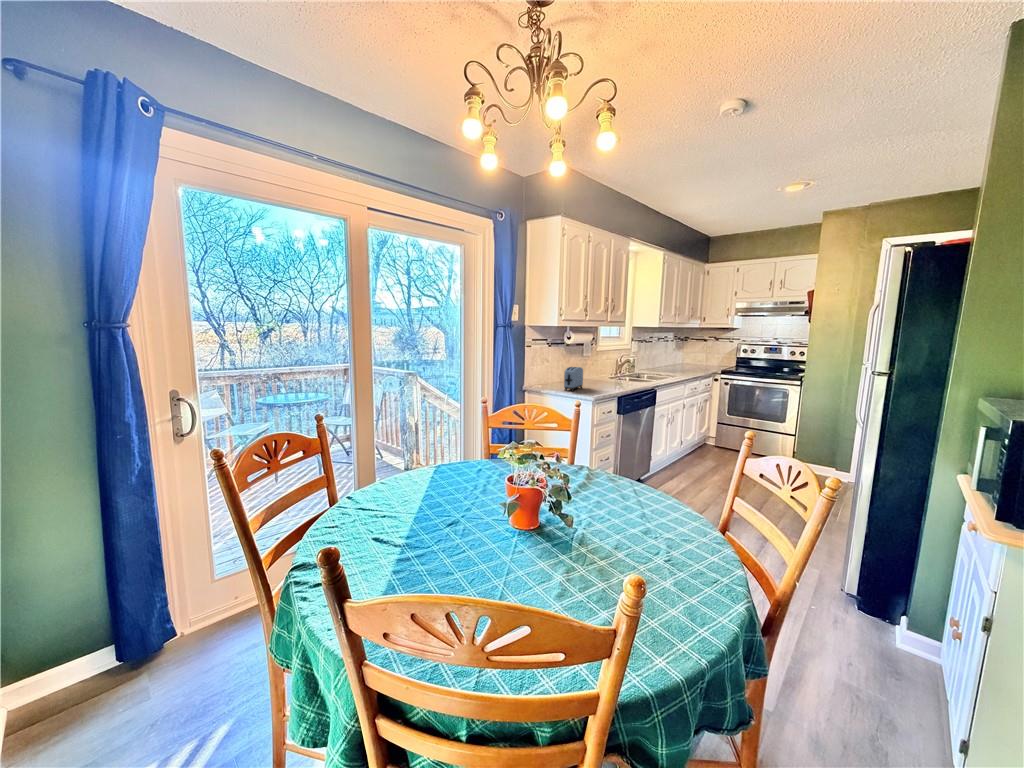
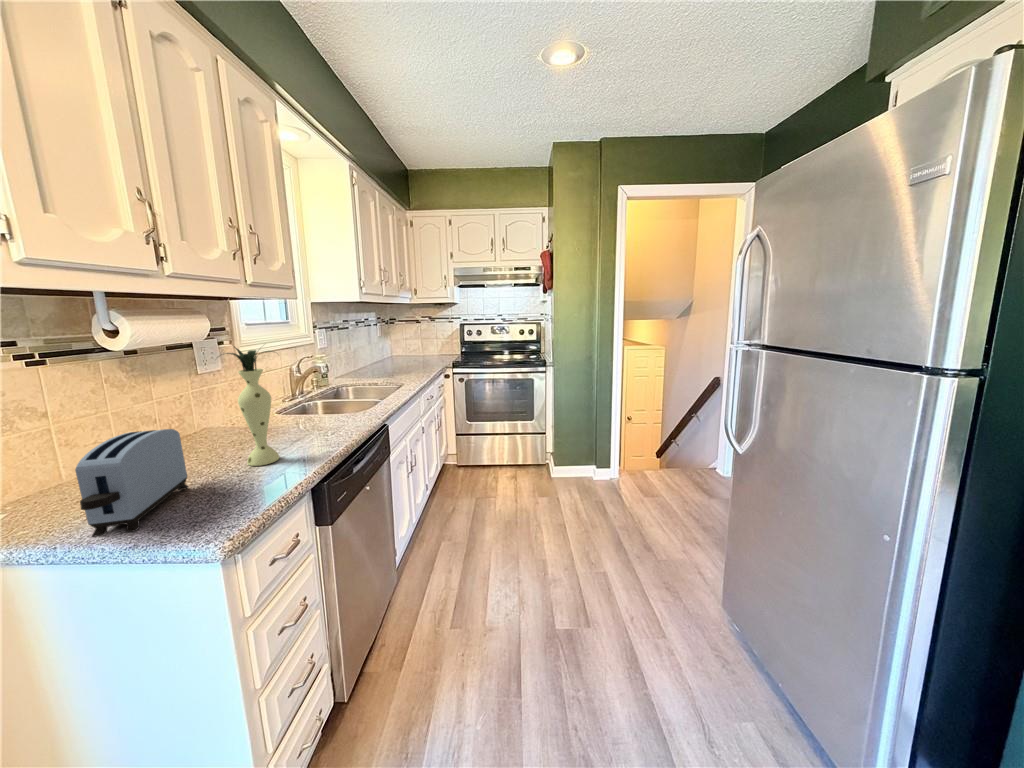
vase: none [595,344,615,388] -> present [226,347,279,466]

